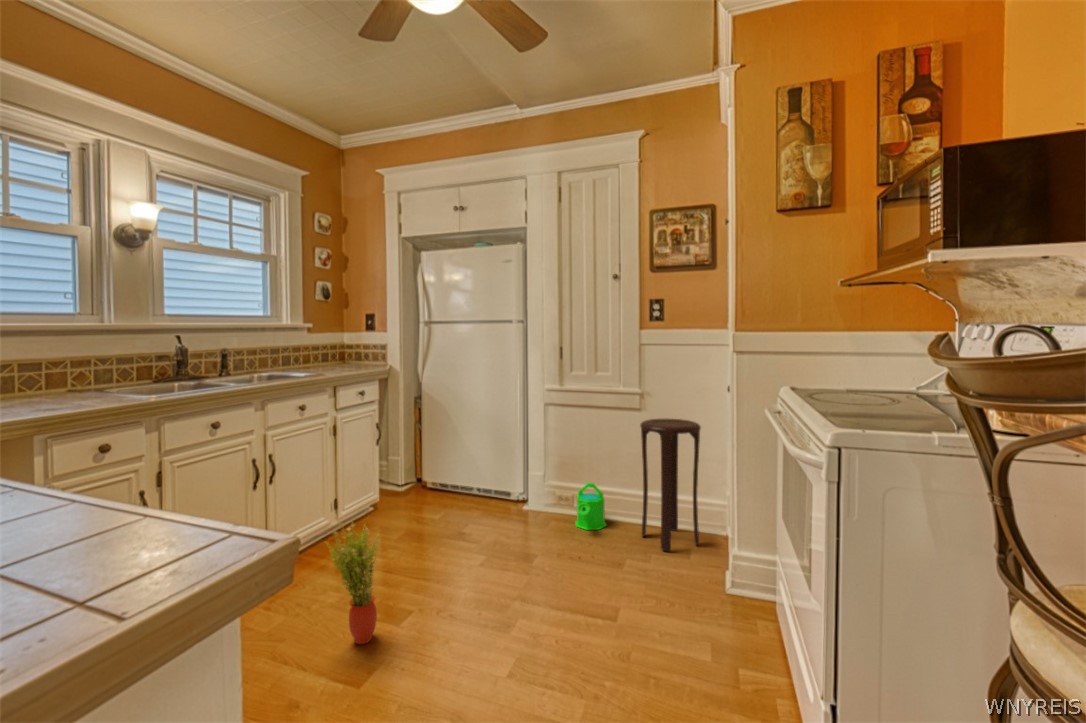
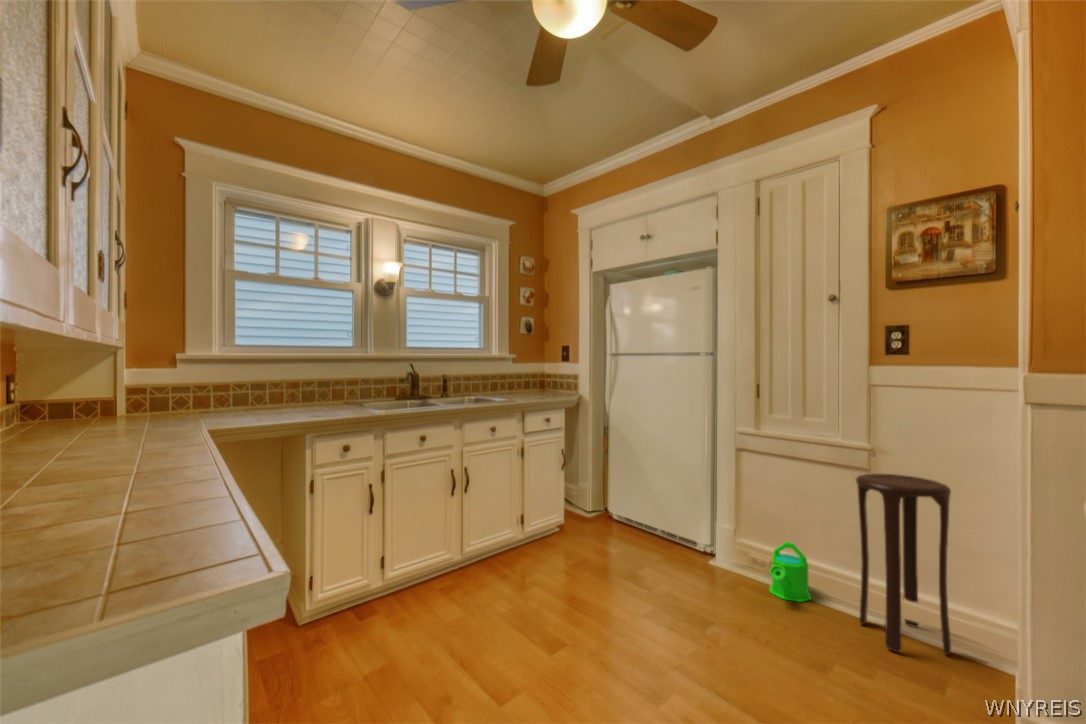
potted plant: present [327,522,379,644] -> none [488,537,537,661]

